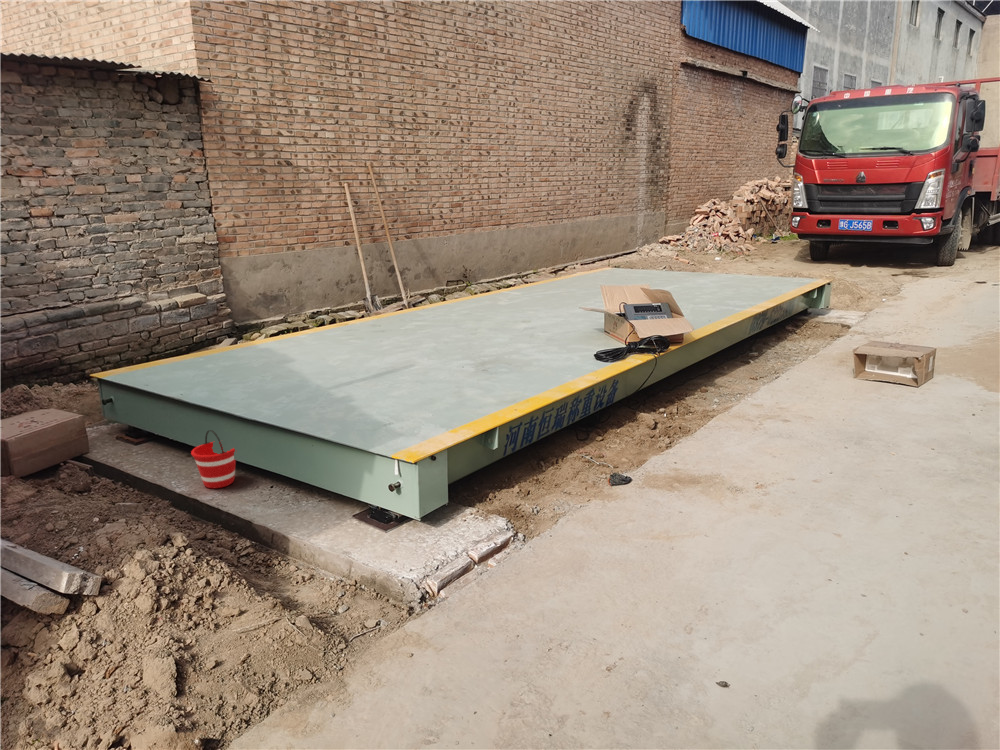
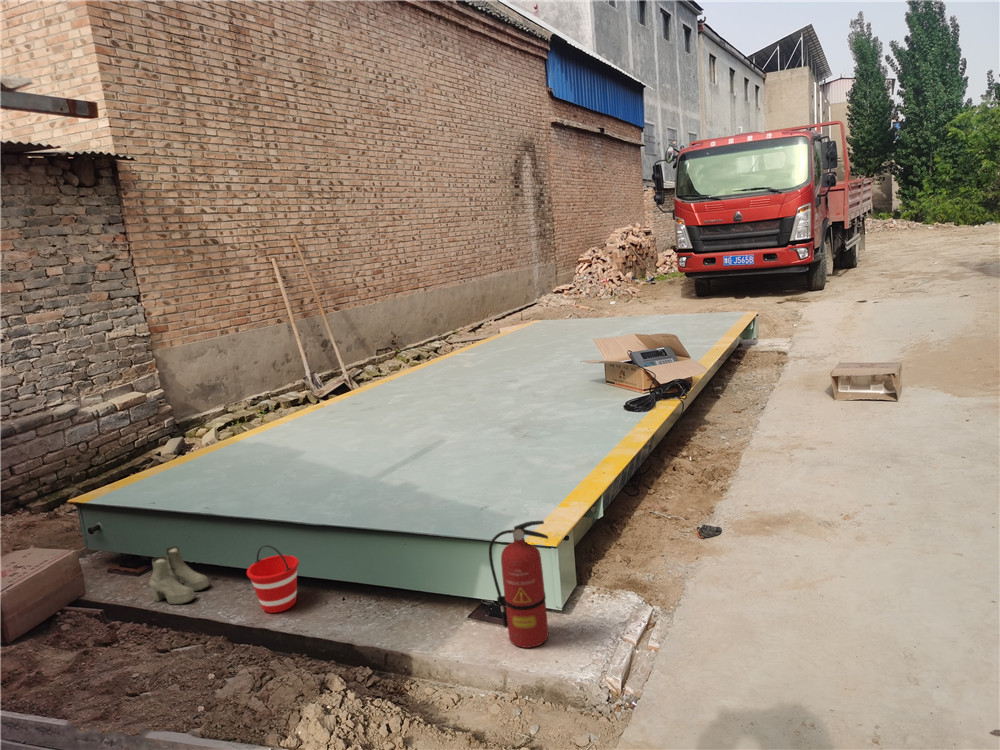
boots: none [128,422,178,470] -> present [149,546,209,604]
fire extinguisher: none [359,437,412,549] -> present [489,521,548,648]

